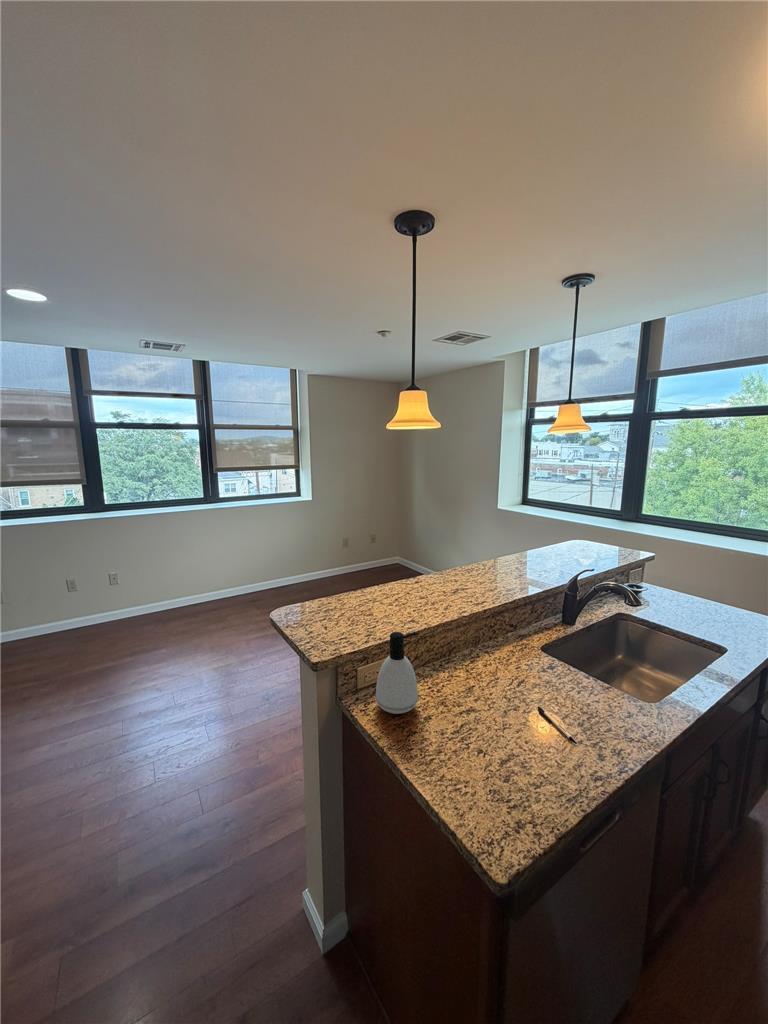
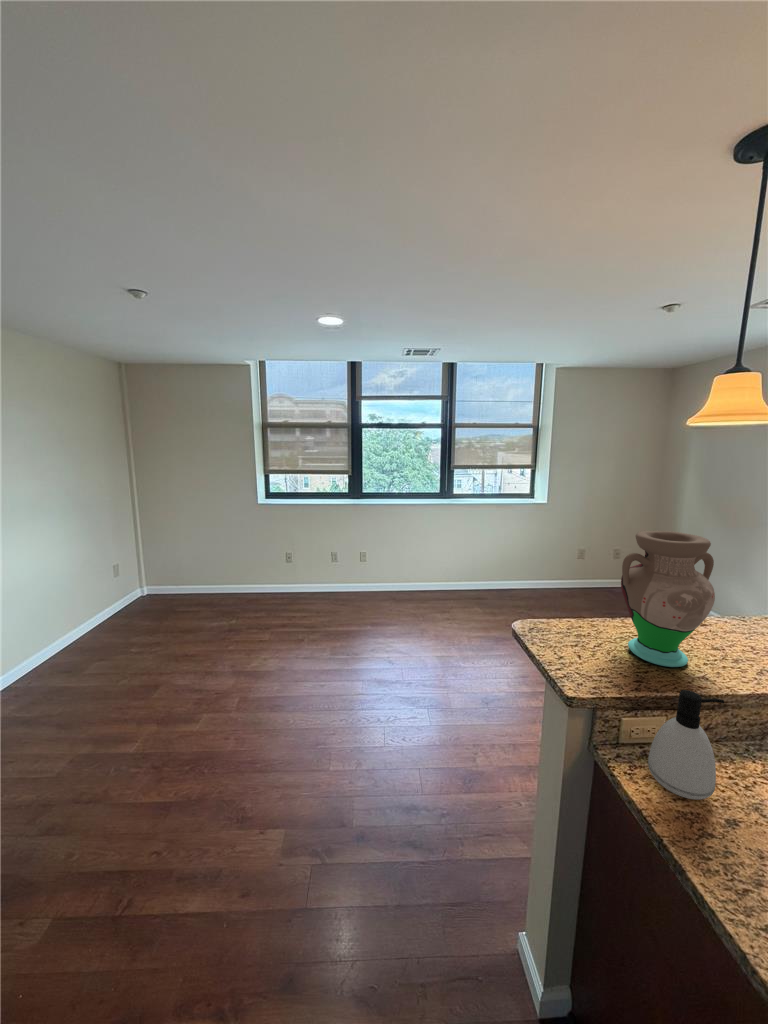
vase: none [350,512,414,619] -> present [621,531,715,667]

